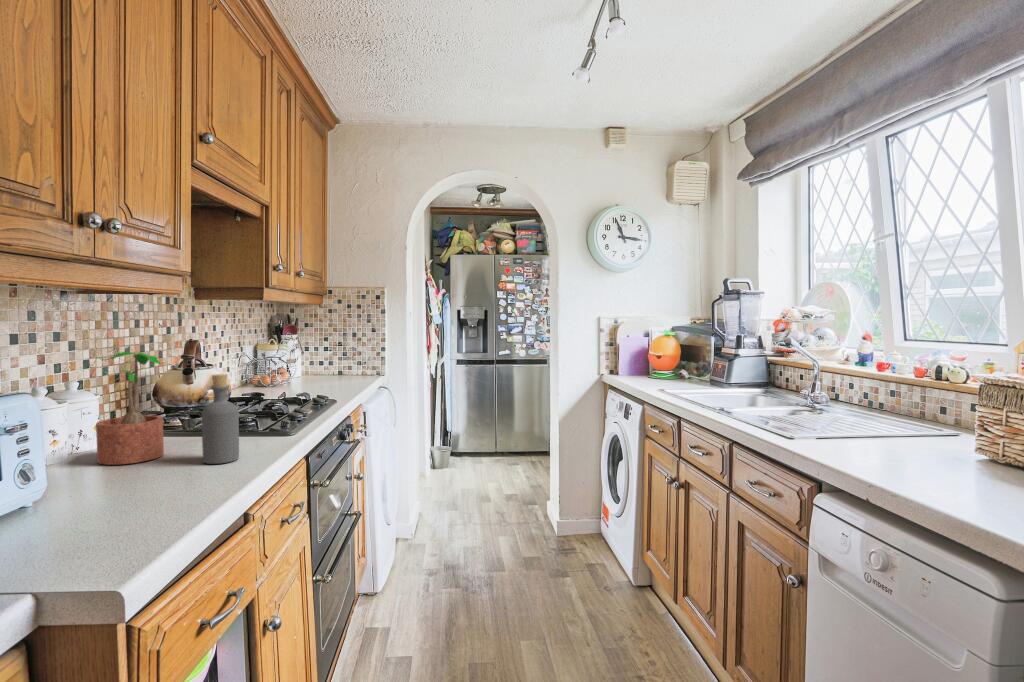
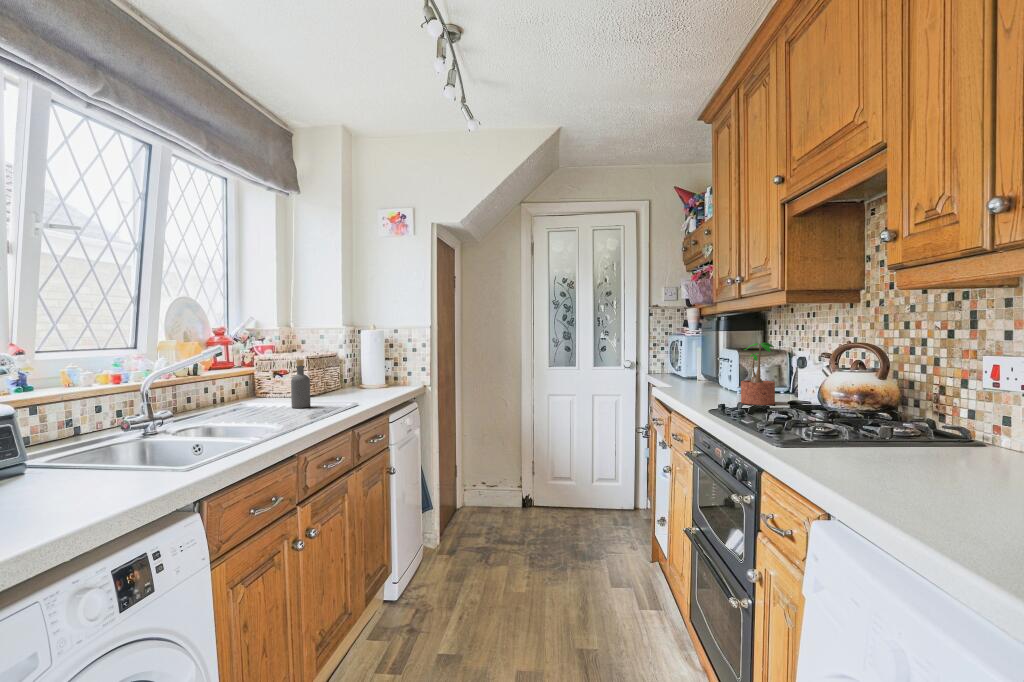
bottle: present [202,374,239,464] -> present [291,359,310,408]

